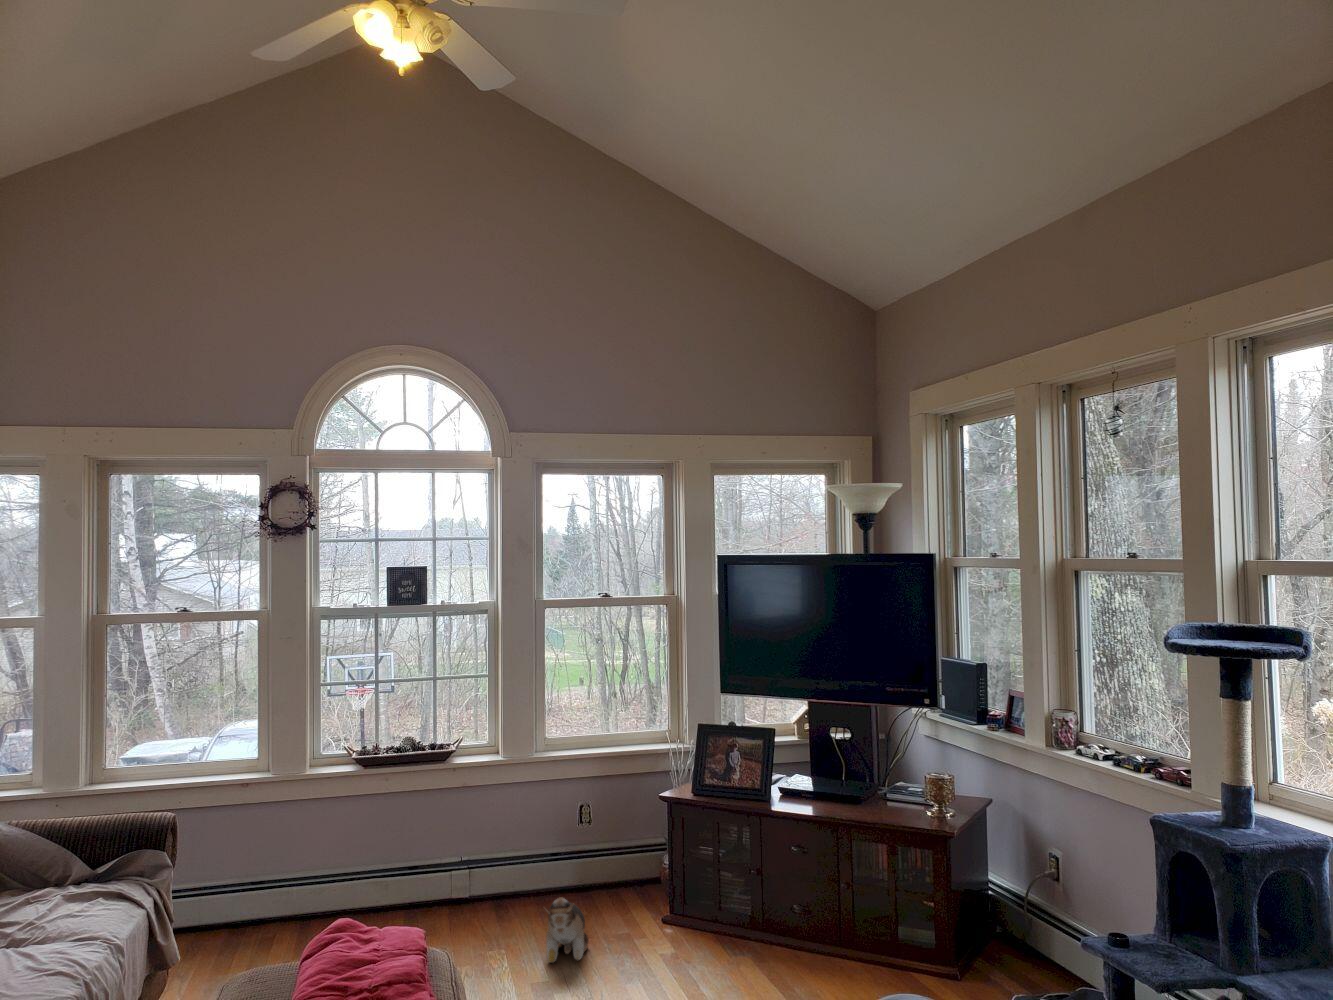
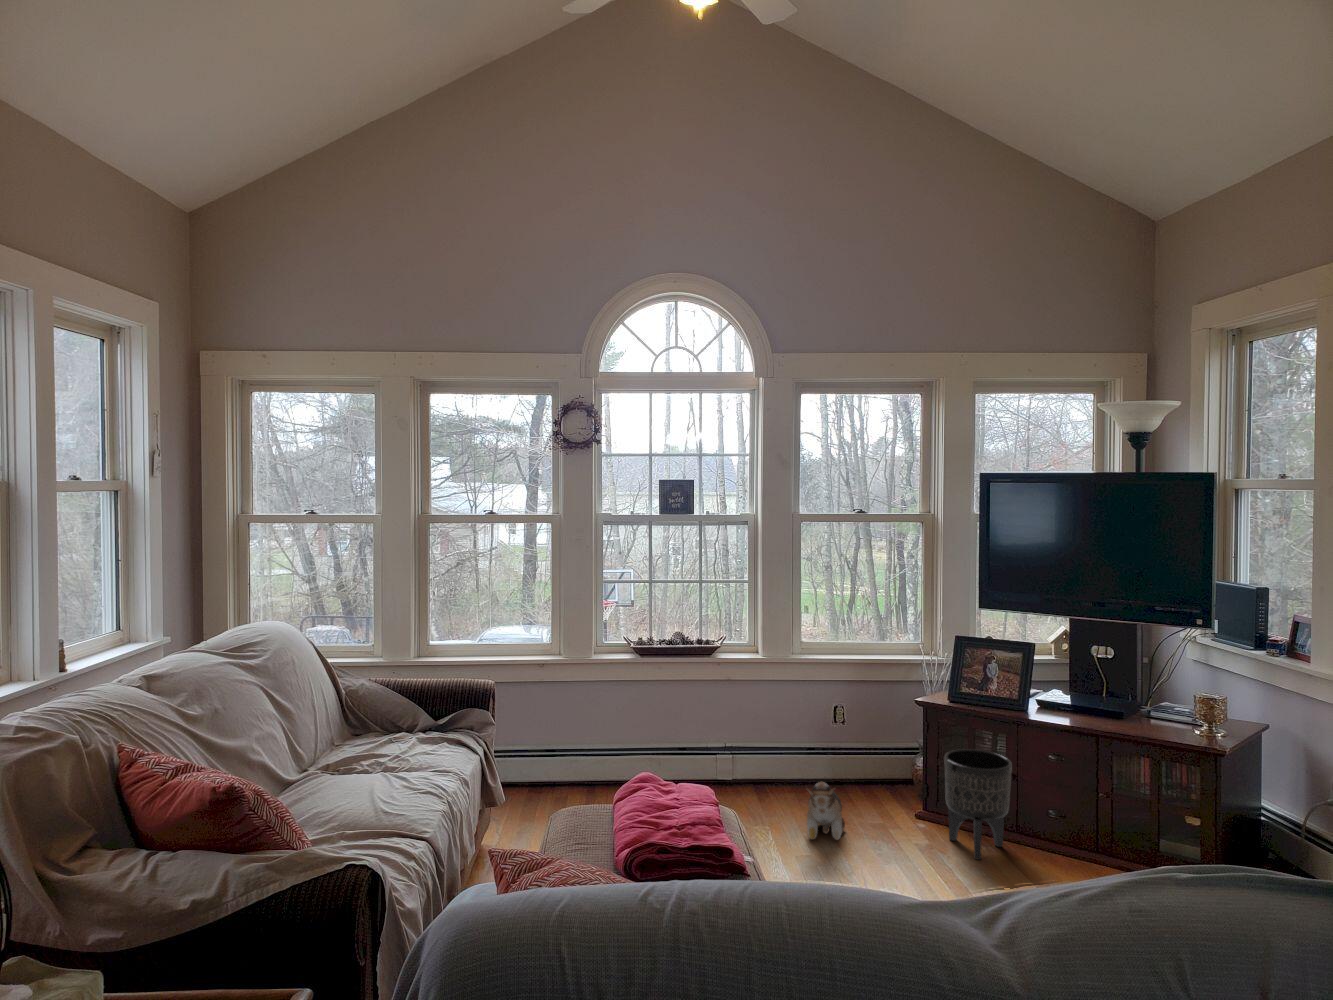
planter: none [689,846,756,965] -> present [944,749,1012,860]

